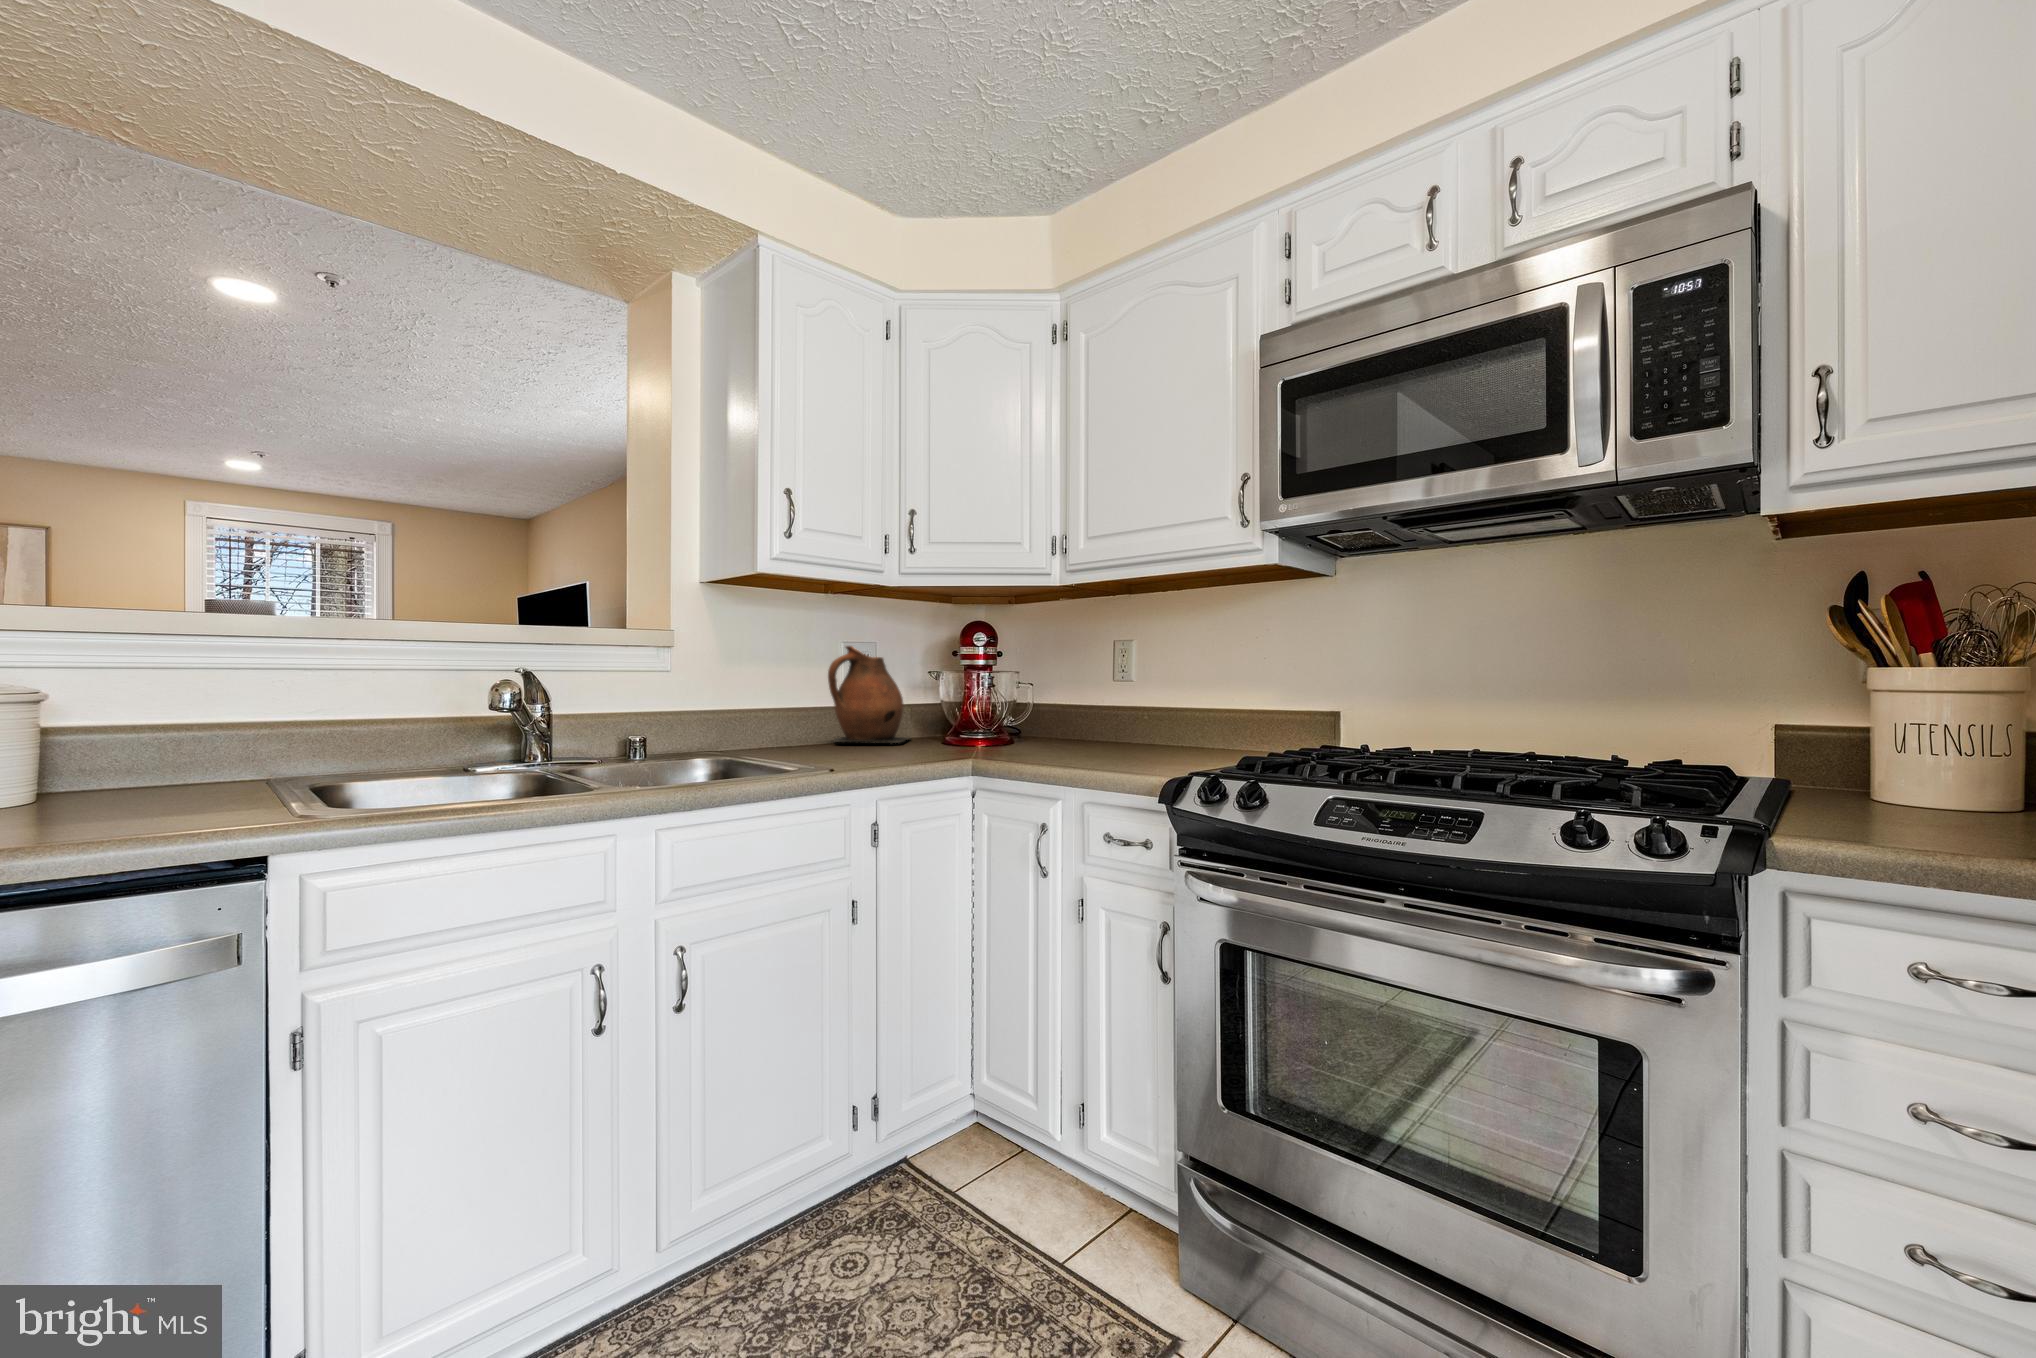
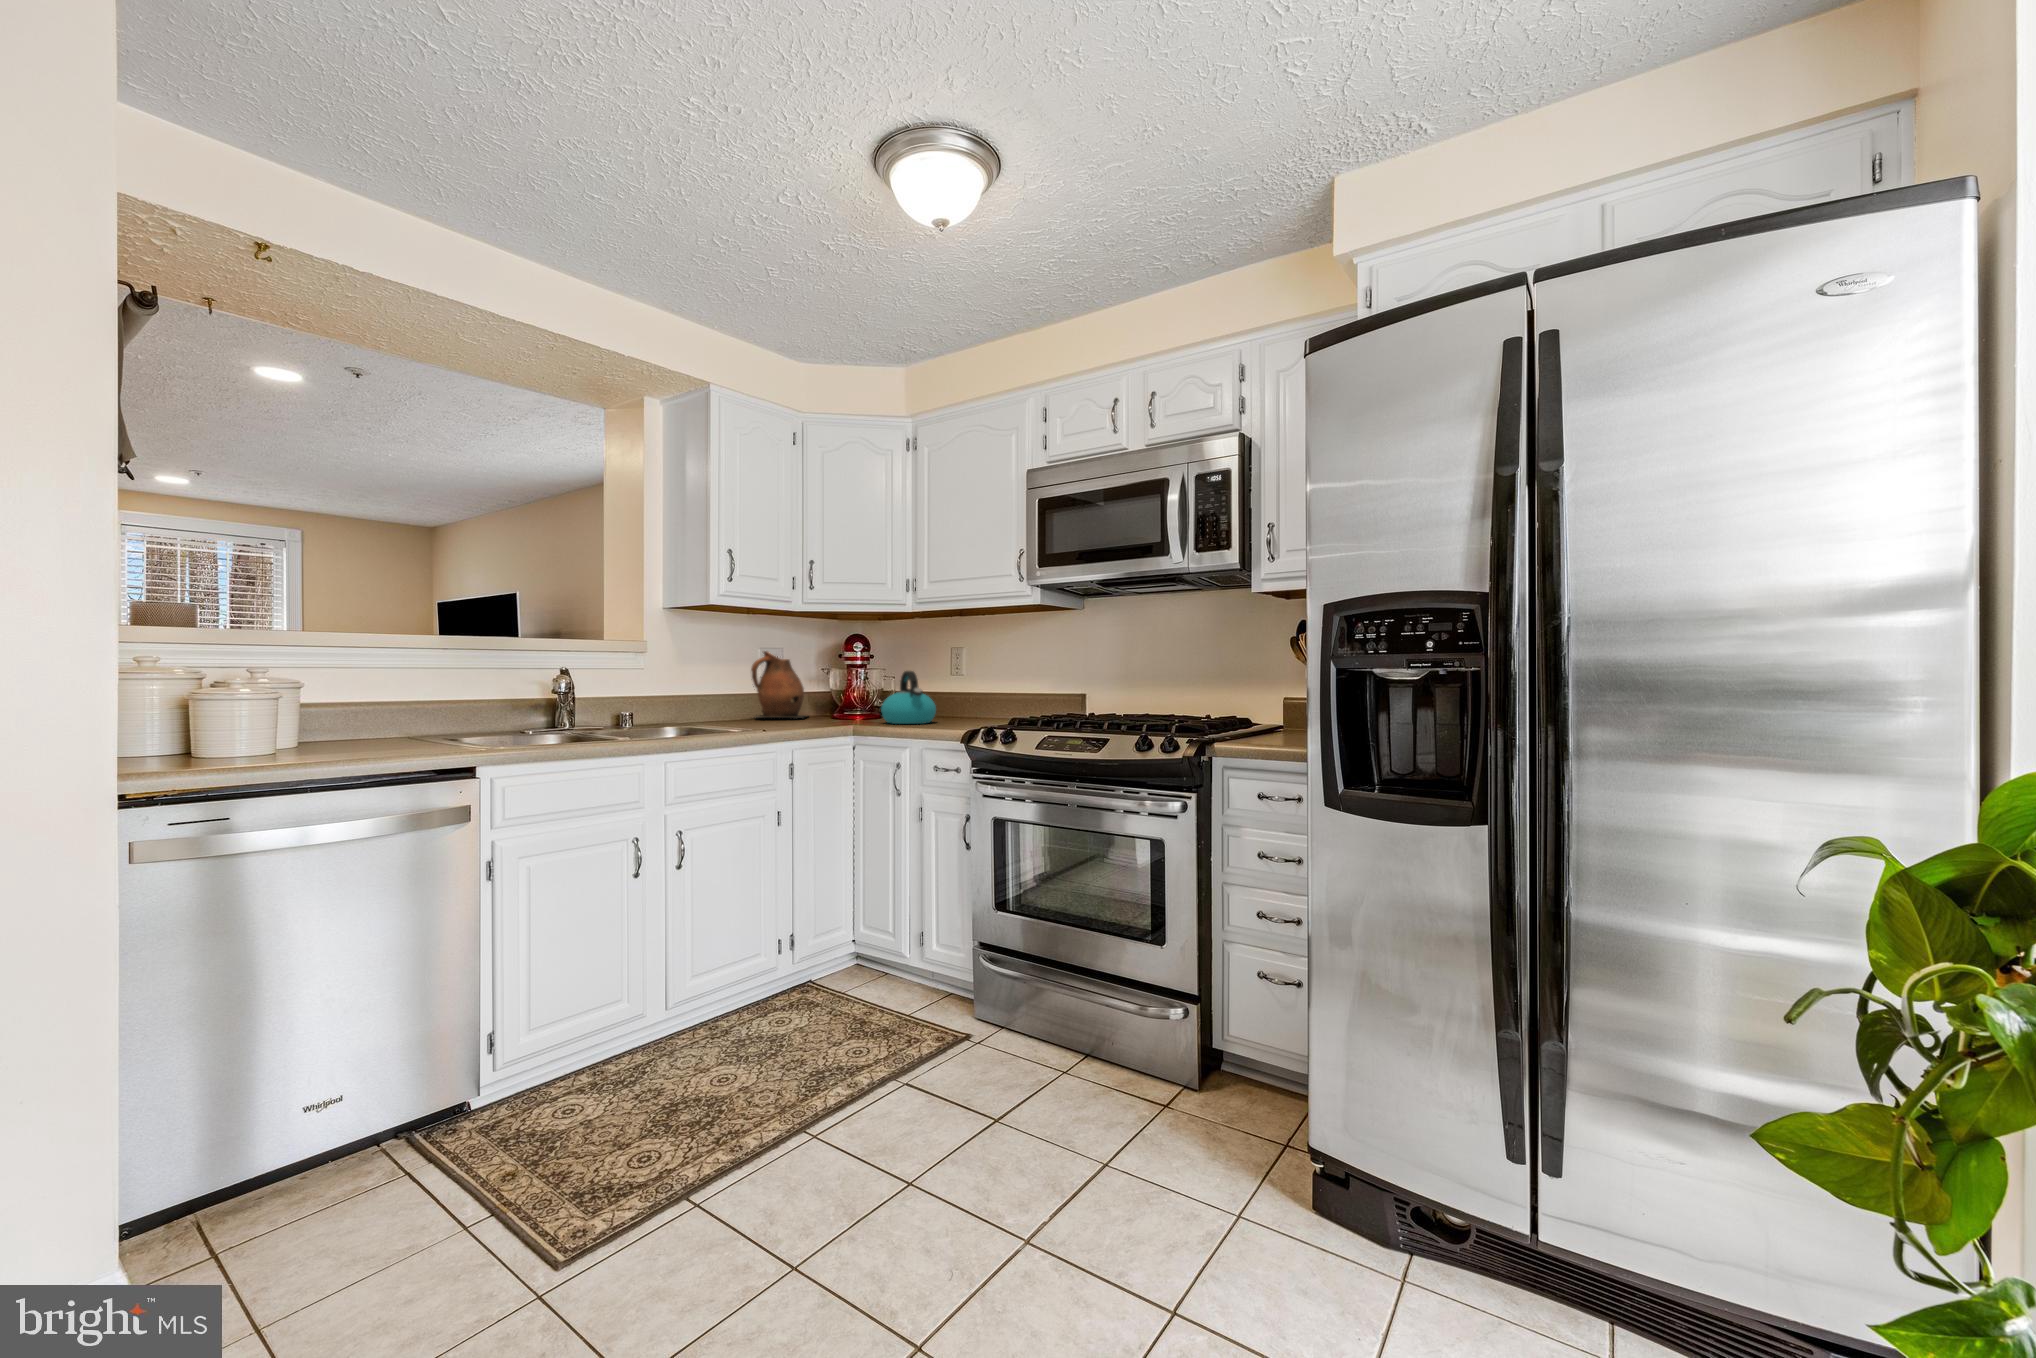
kettle: none [1015,674,1100,757] -> present [881,671,936,724]

